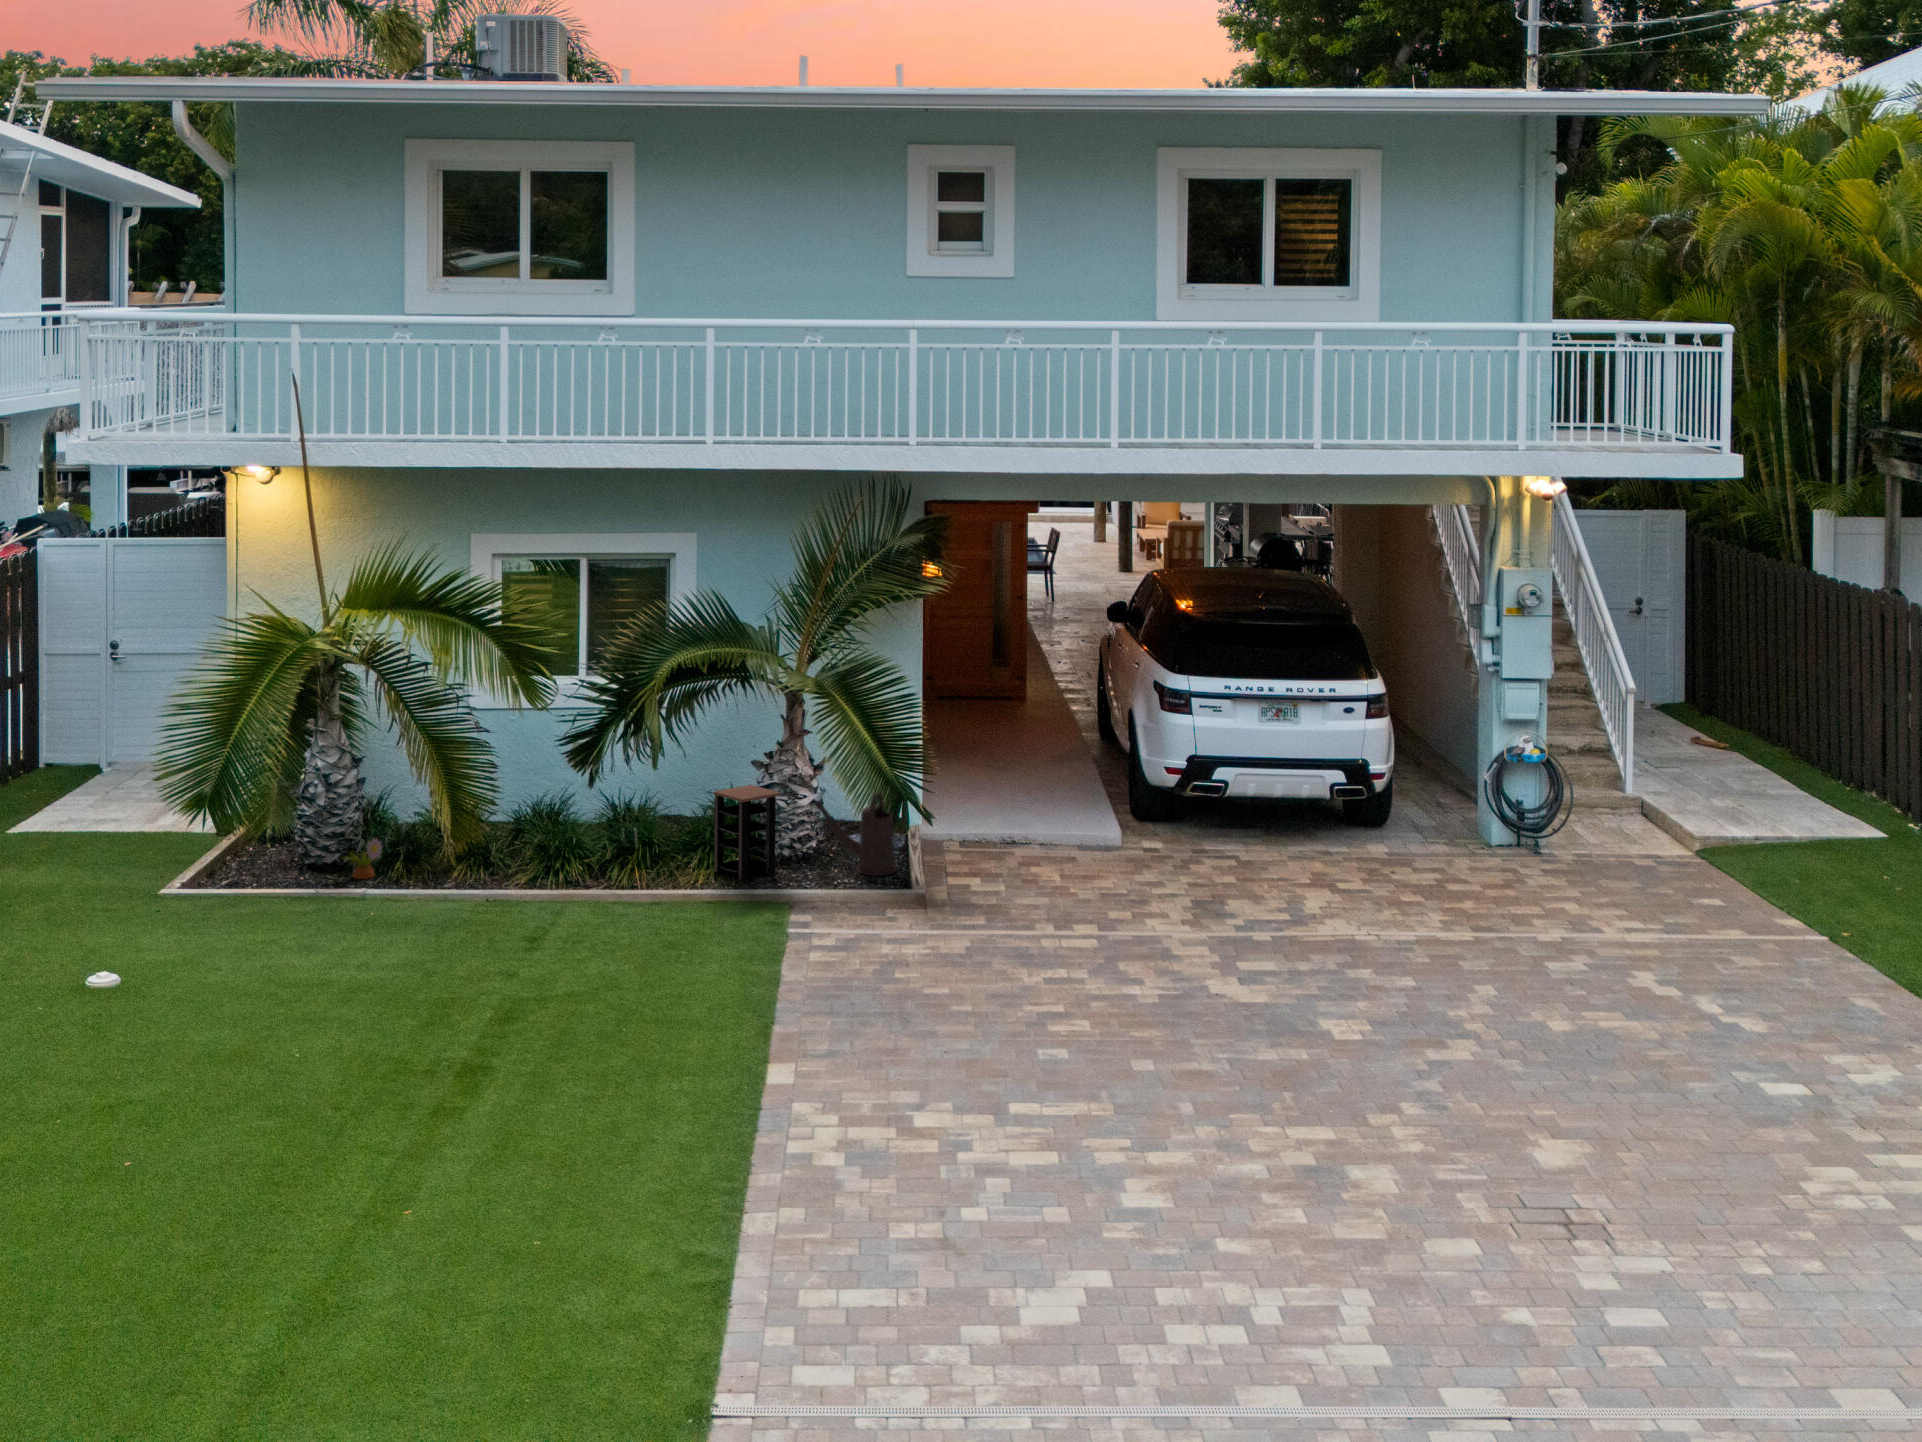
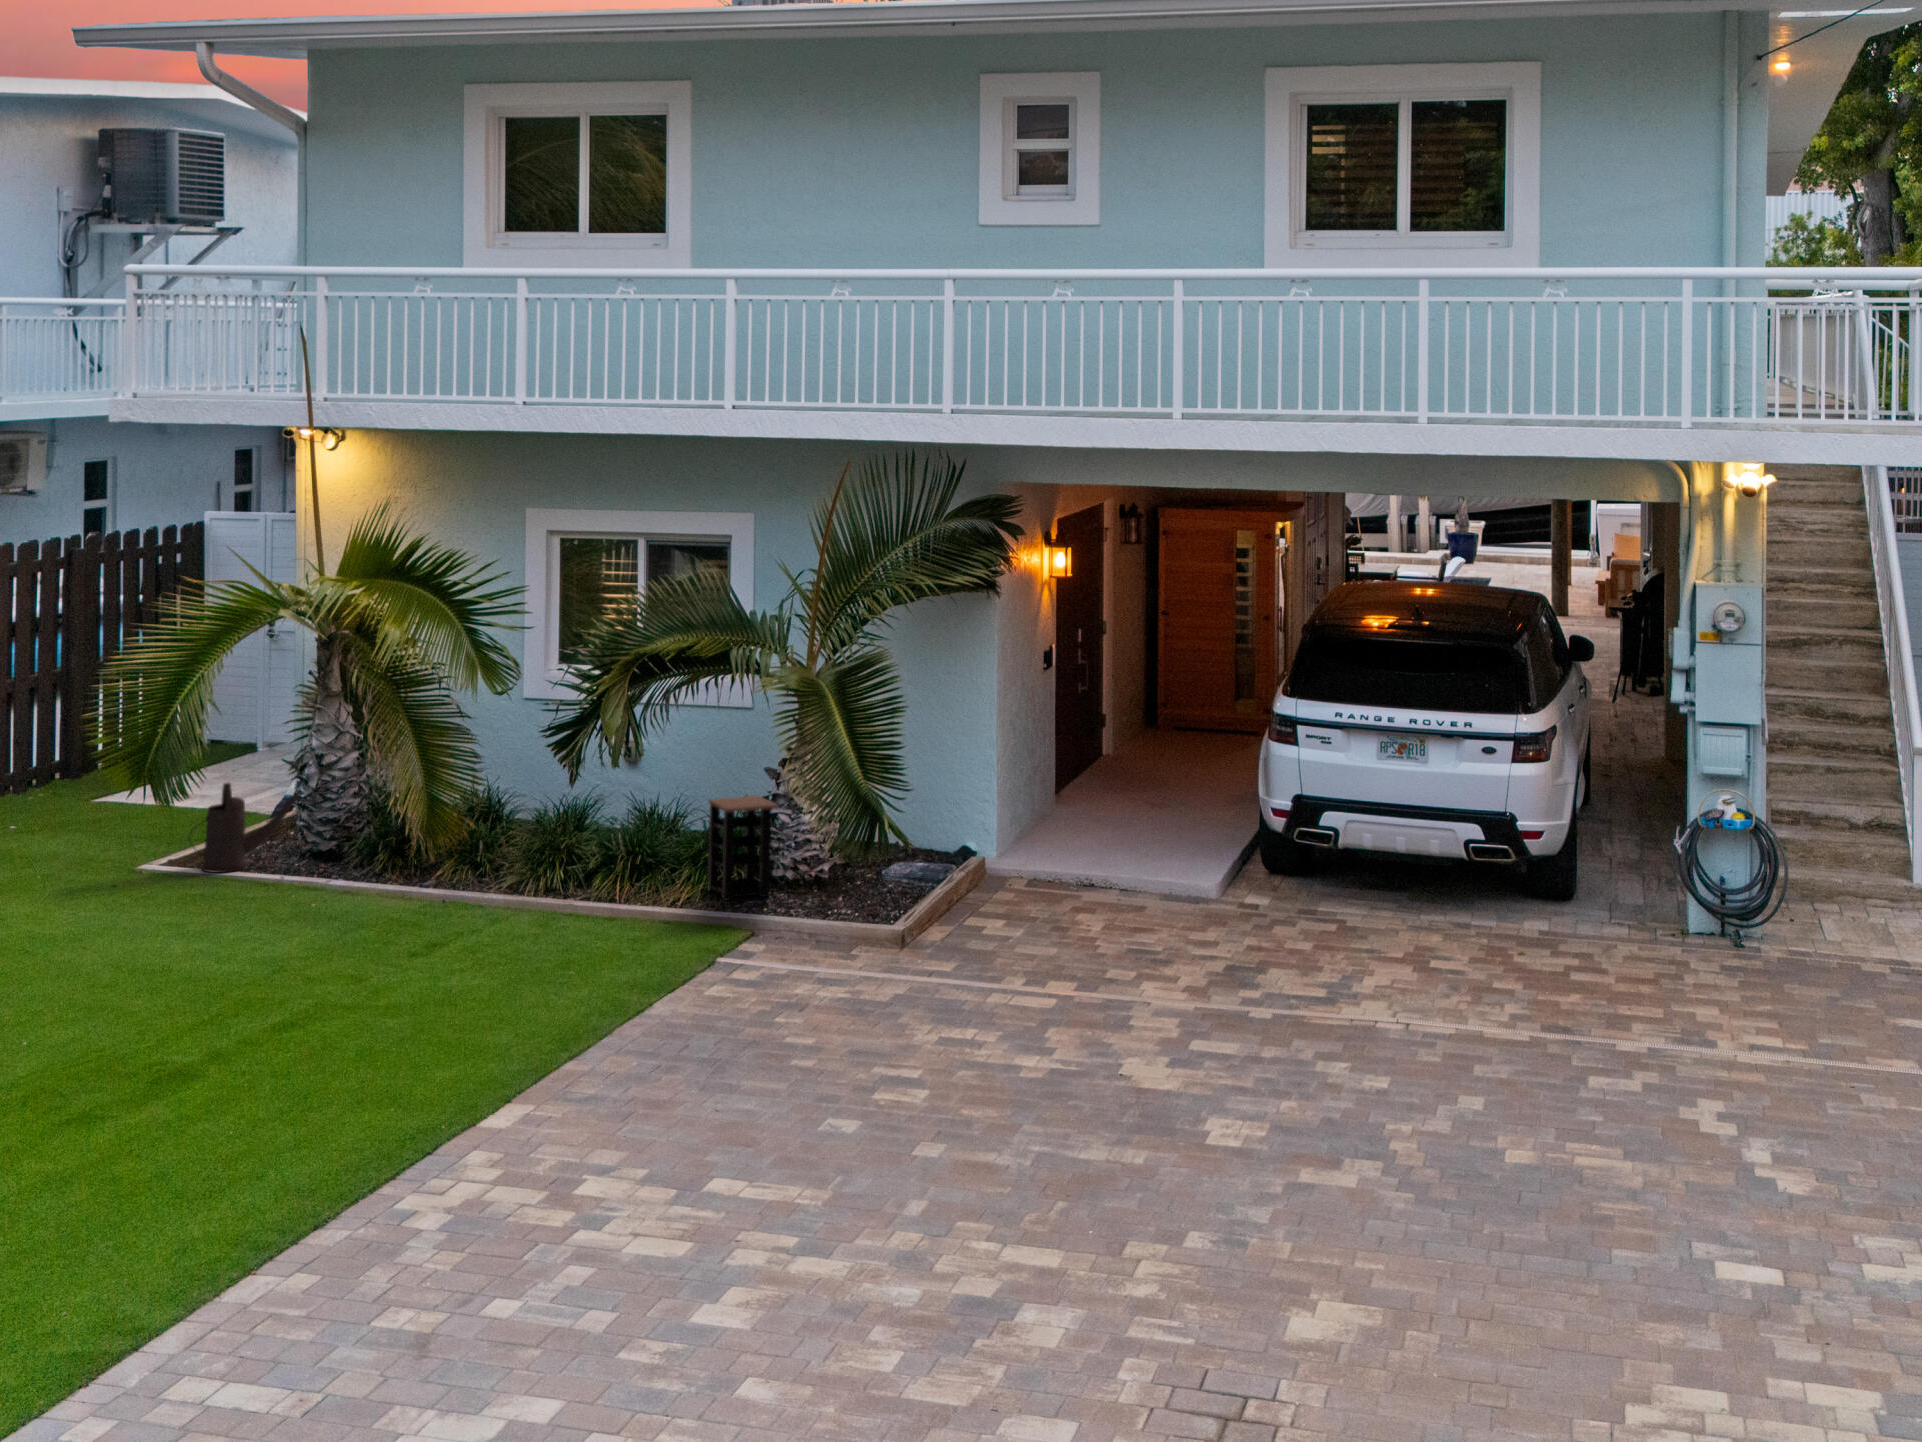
watering can: present [817,793,907,876] -> present [189,783,299,873]
decorative plant: present [345,839,382,879] -> none [331,826,377,870]

